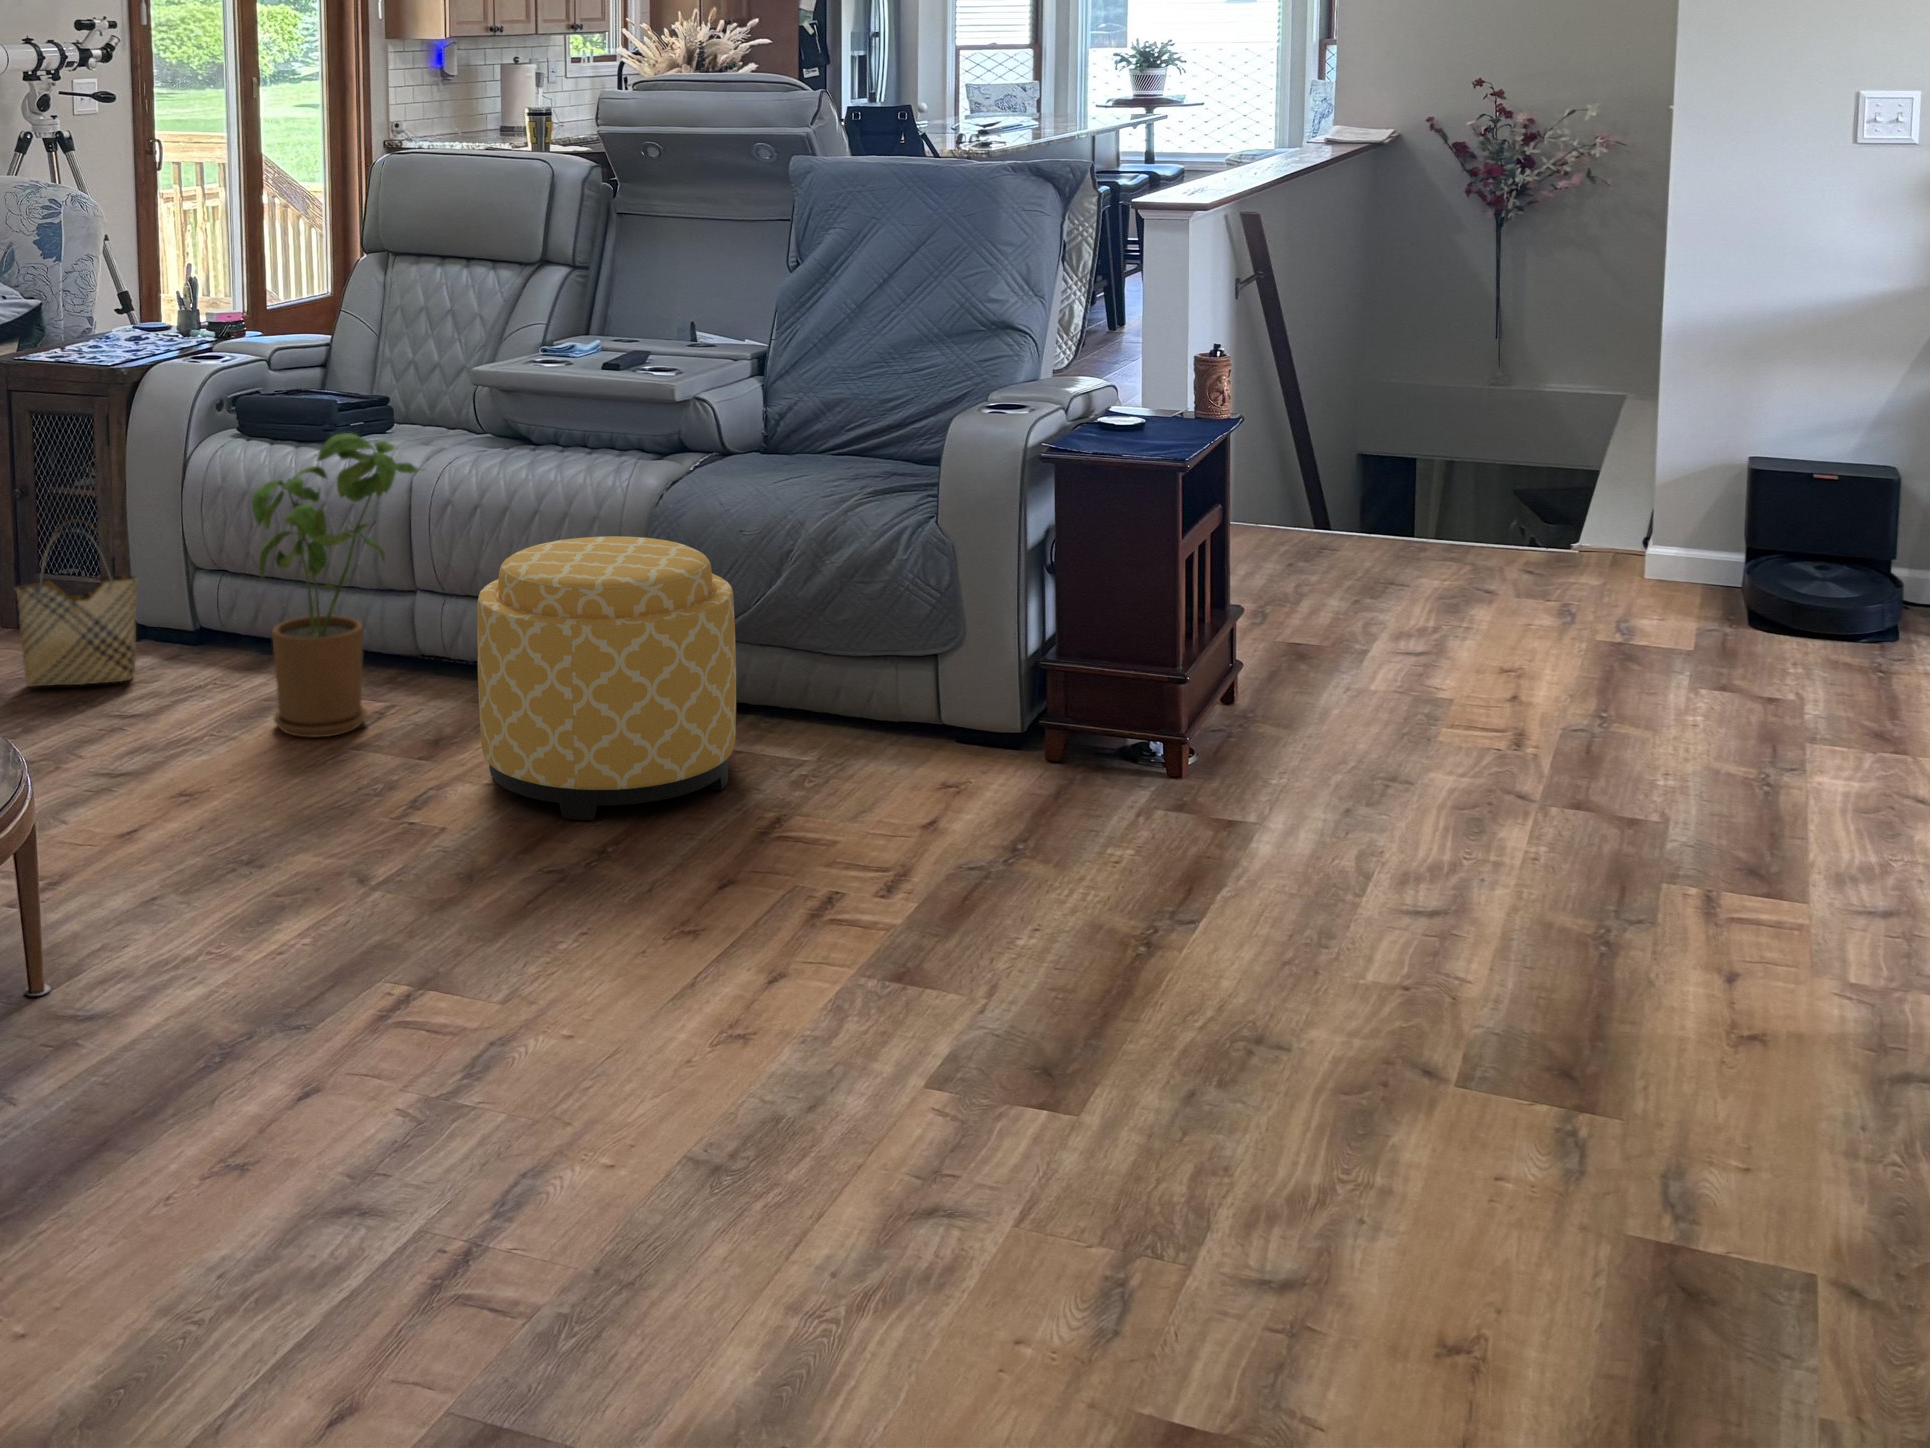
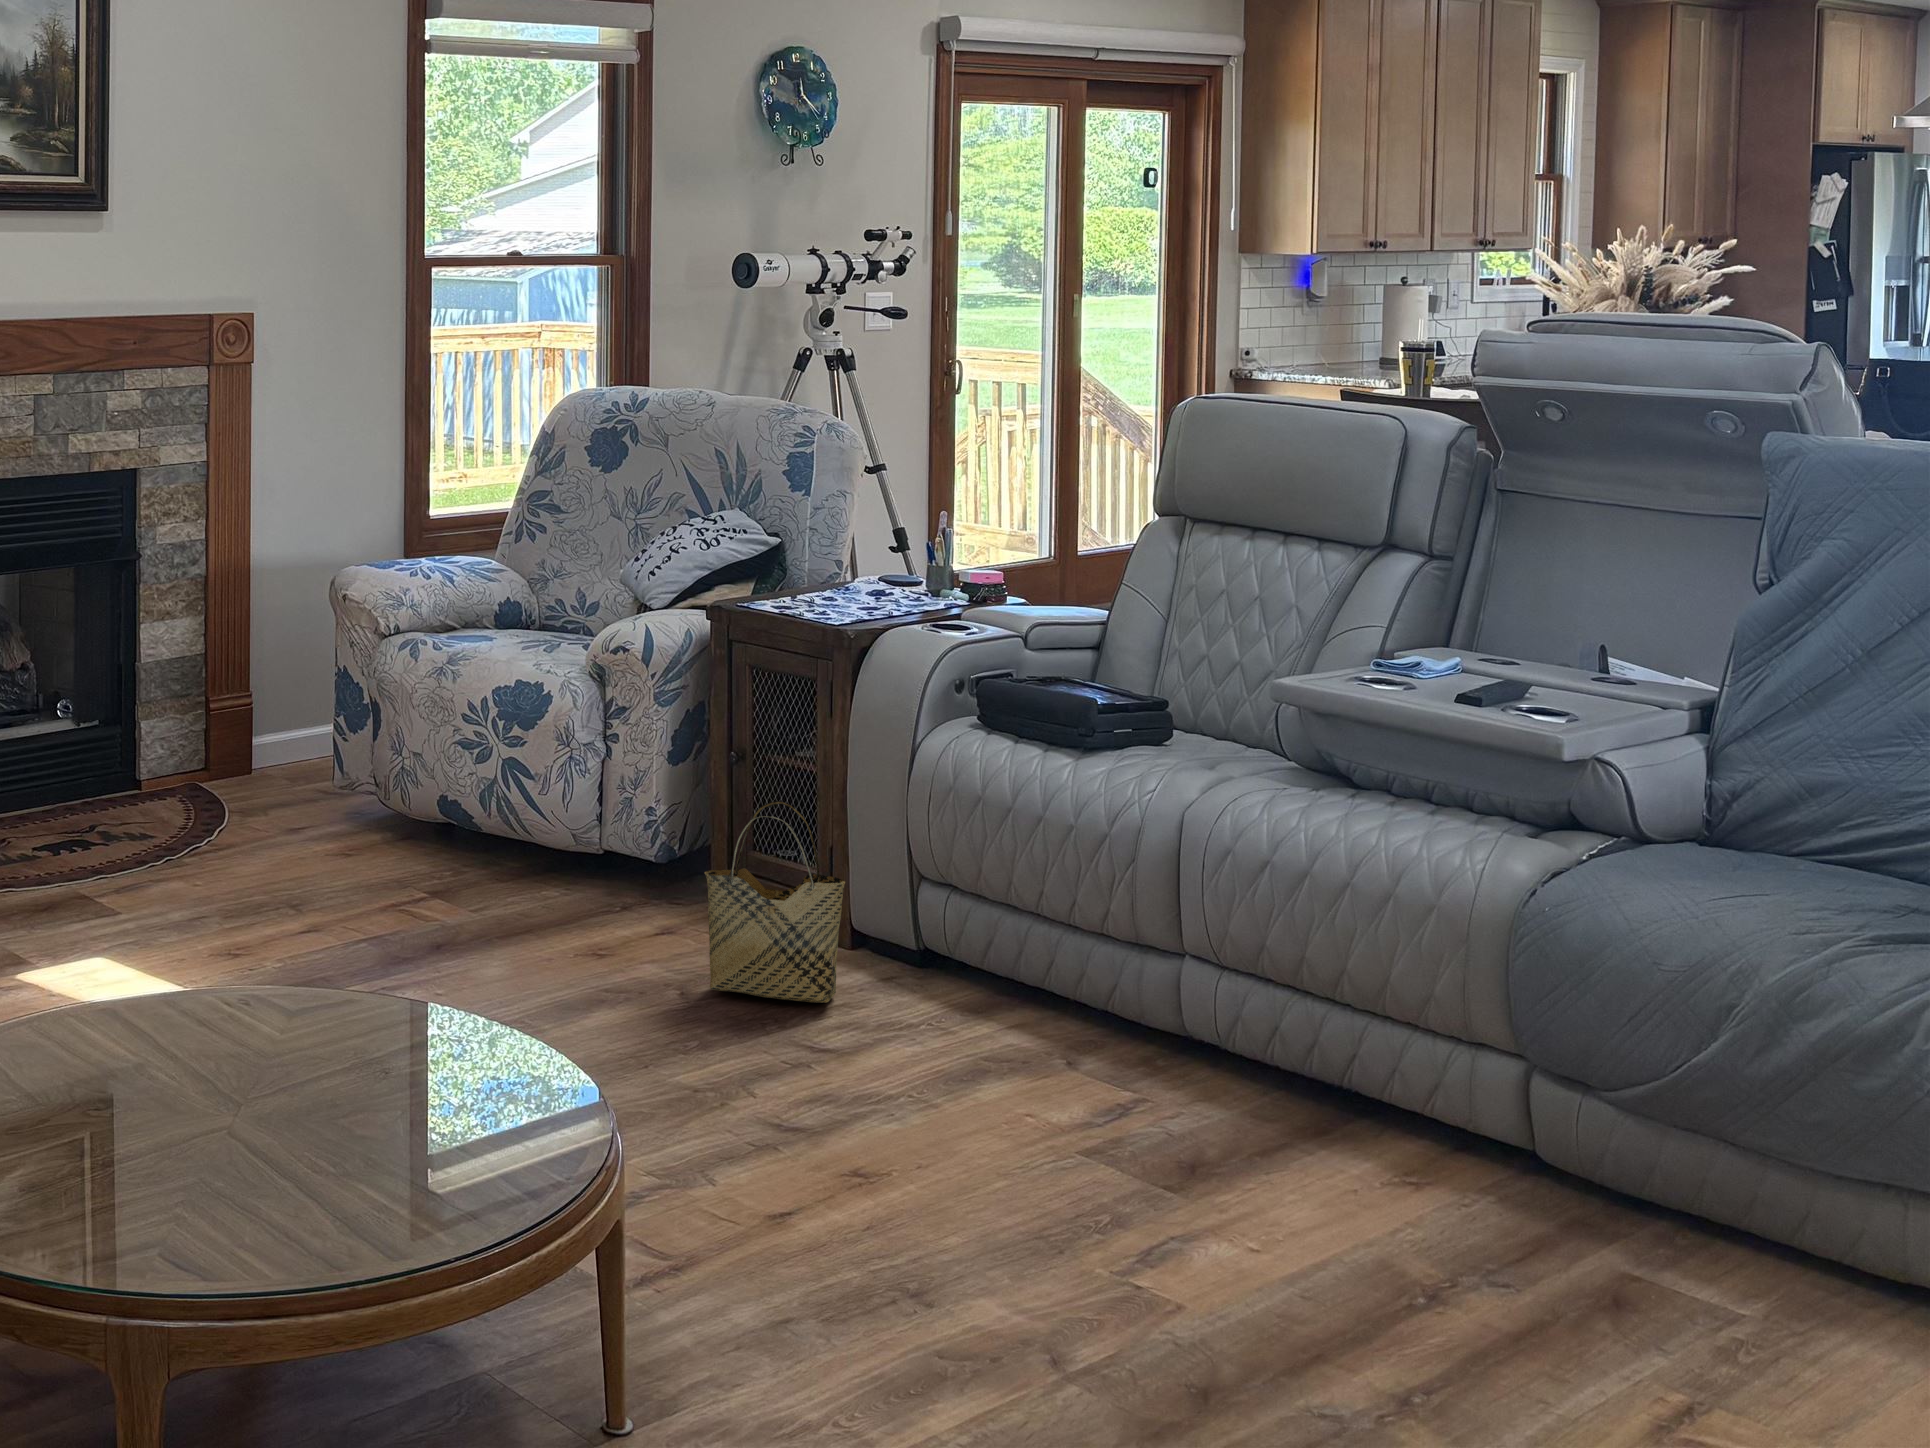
house plant: present [252,433,420,737] -> none [970,750,1195,1133]
ottoman: present [477,536,736,820] -> none [1244,937,1636,1356]

